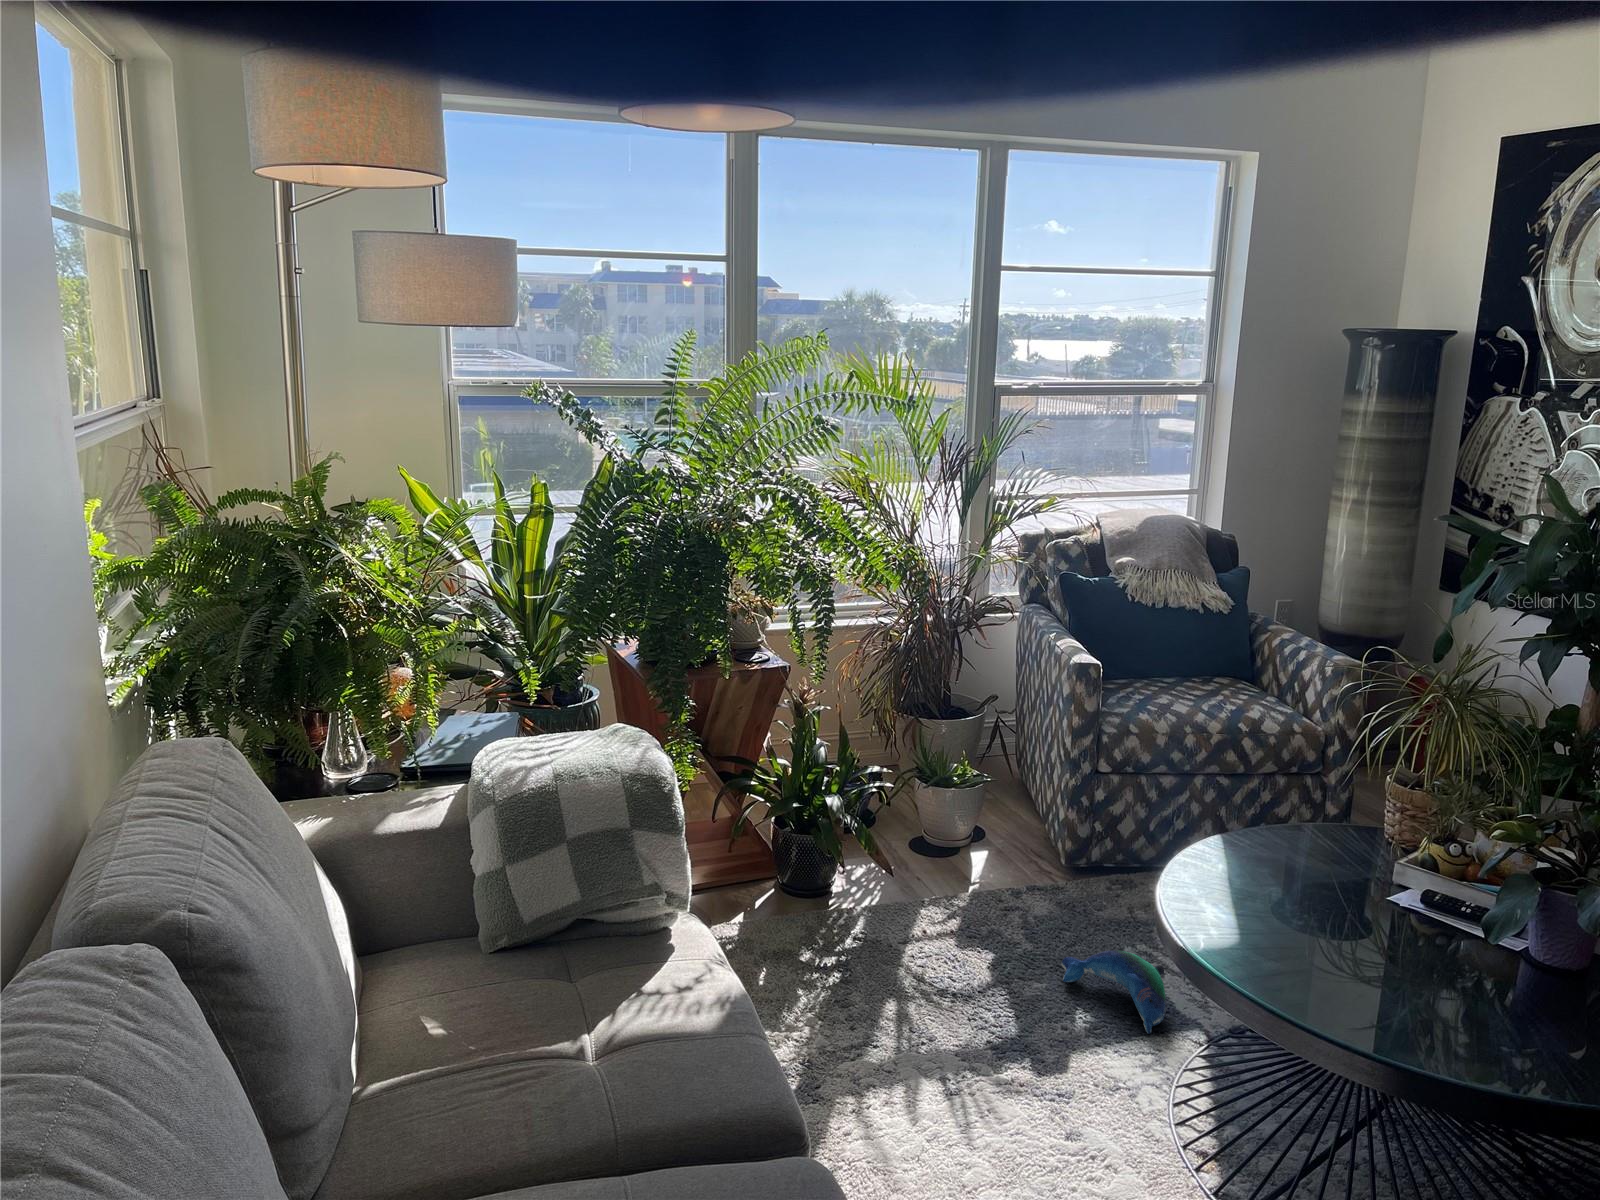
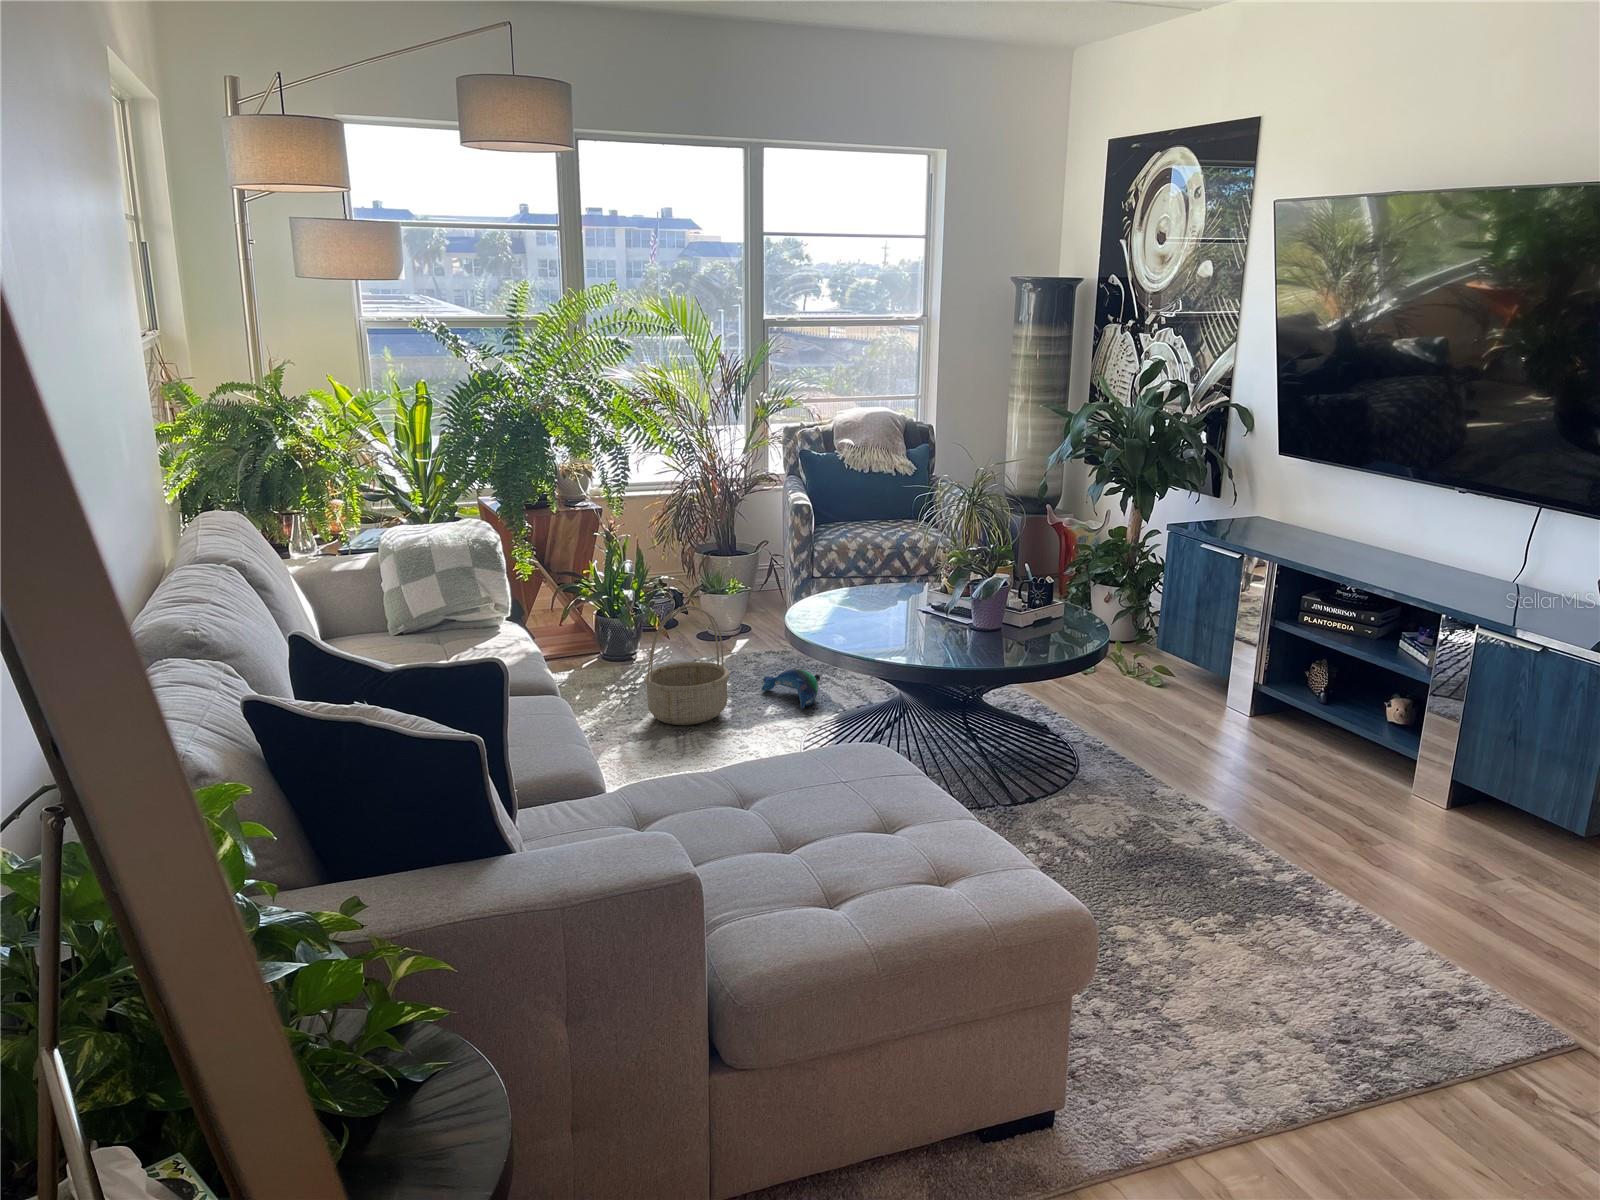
basket: none [897,870,1036,1070] -> present [644,606,730,725]

